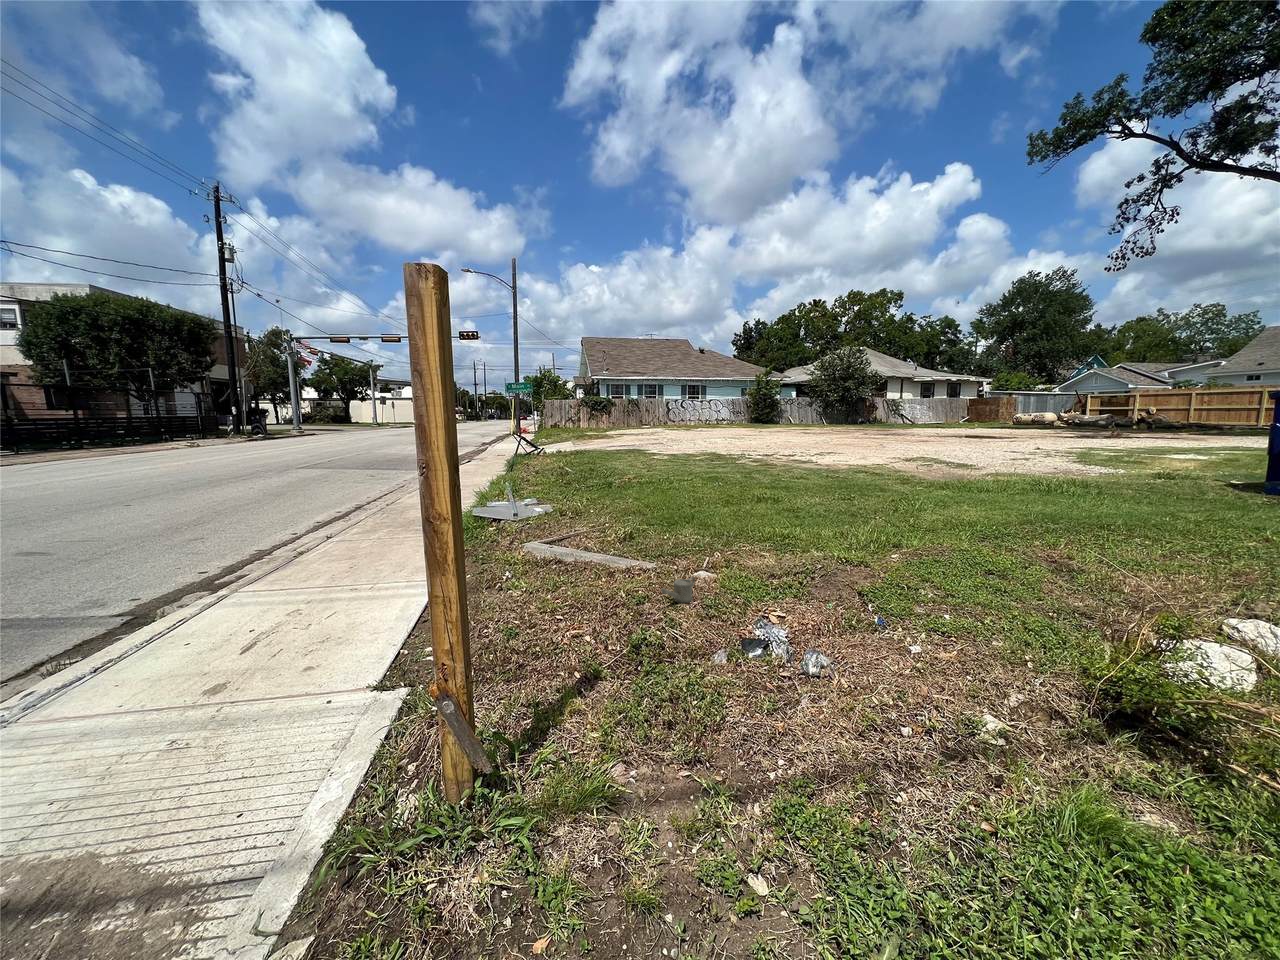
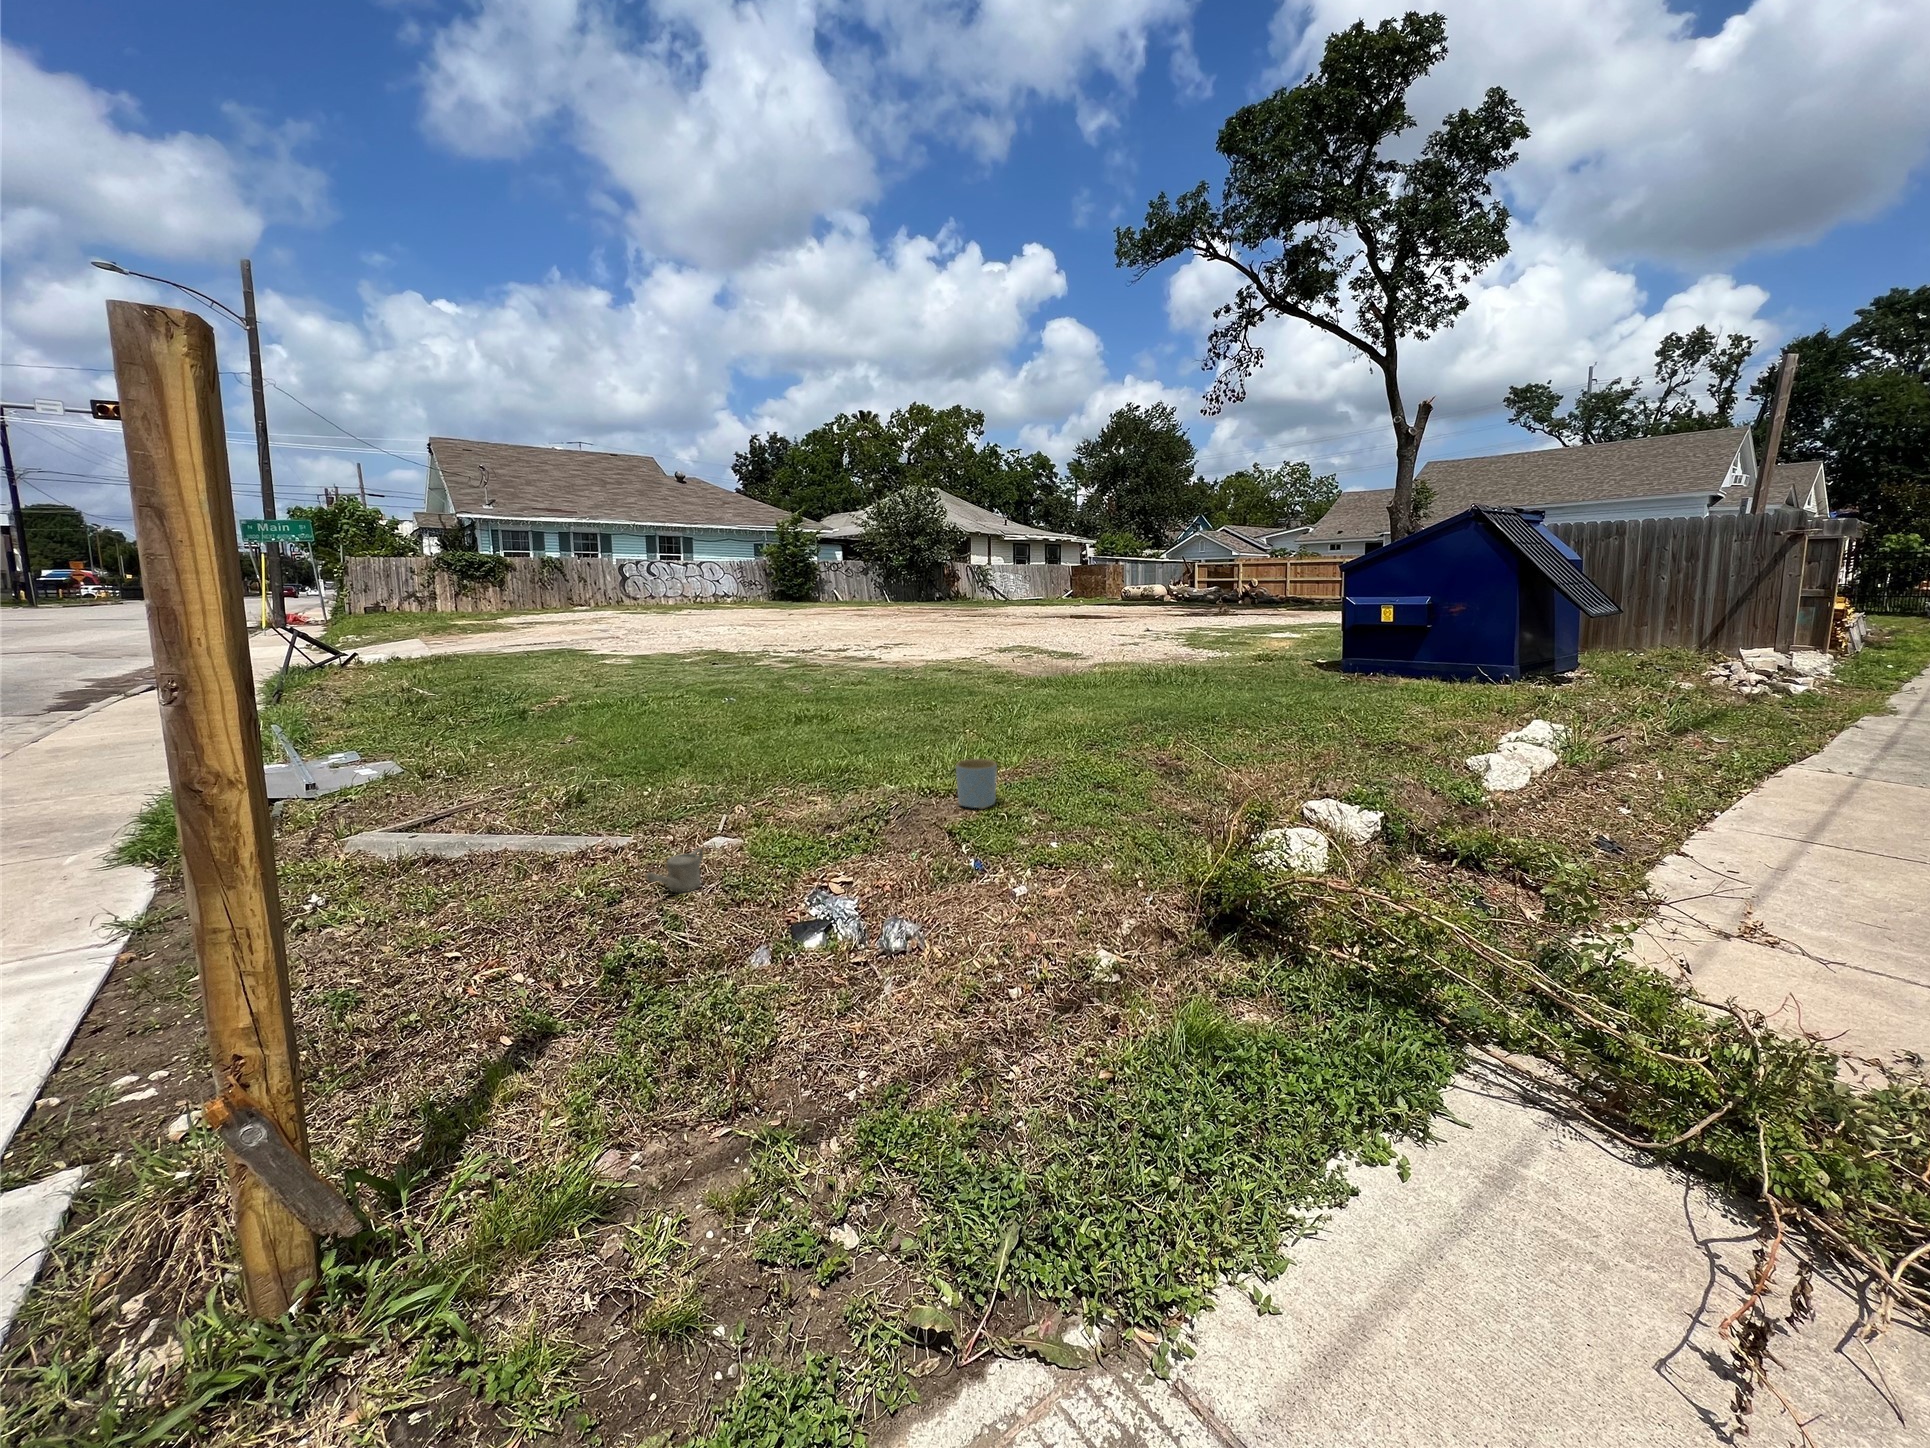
planter: none [869,539,901,577] -> present [956,759,997,809]

